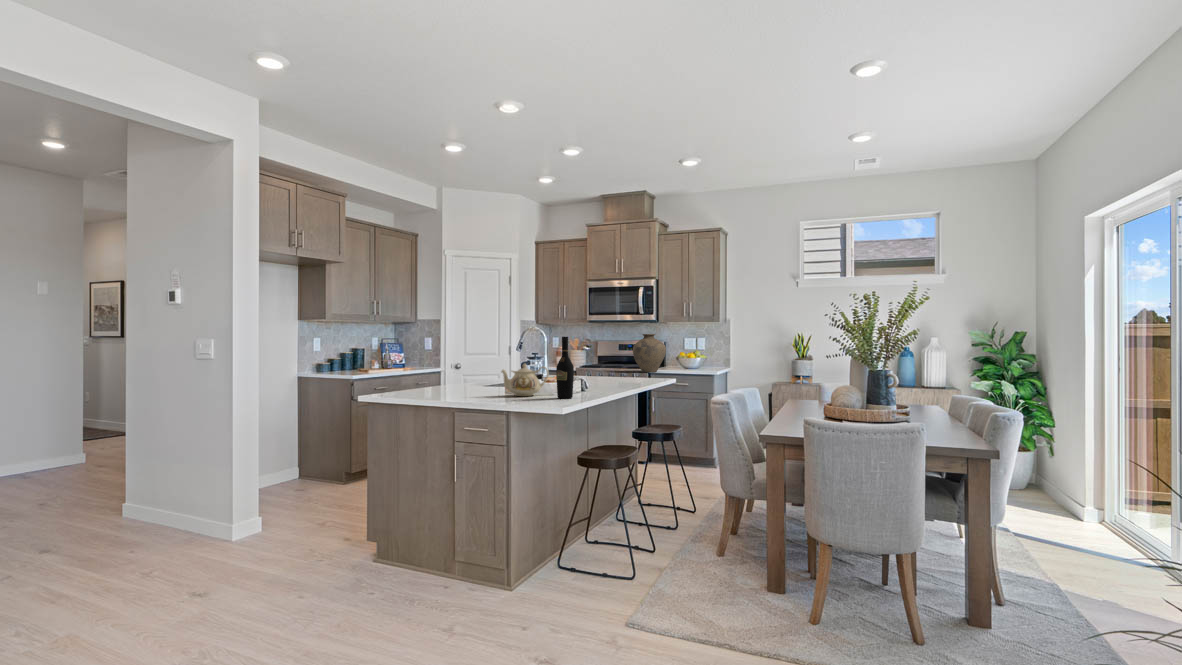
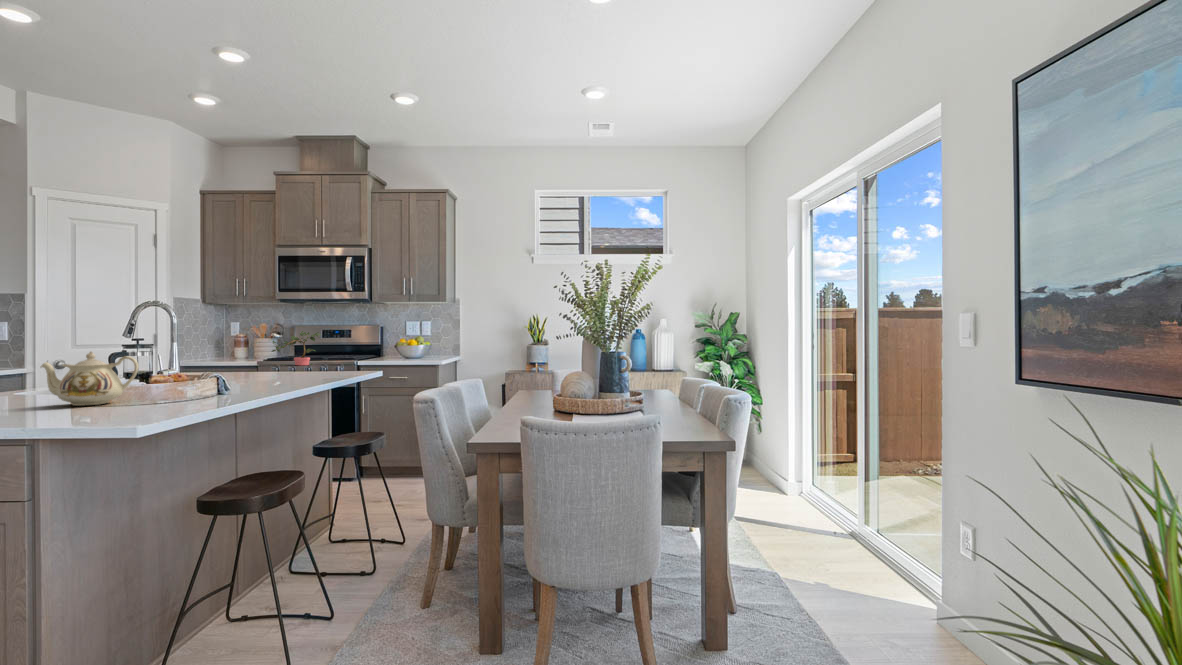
vase: present [633,334,666,372] -> none [334,315,378,362]
wine bottle: present [556,337,574,399] -> none [141,308,175,407]
potted plant: none [589,347,626,374] -> present [272,331,321,365]

